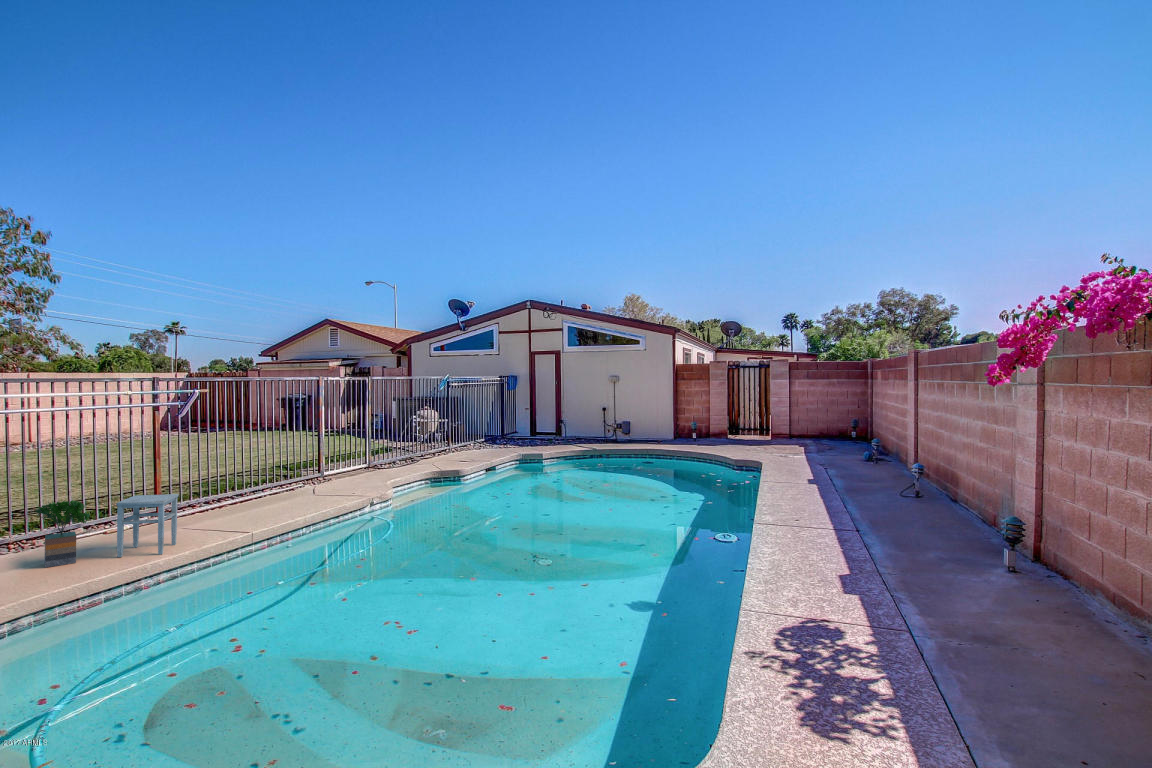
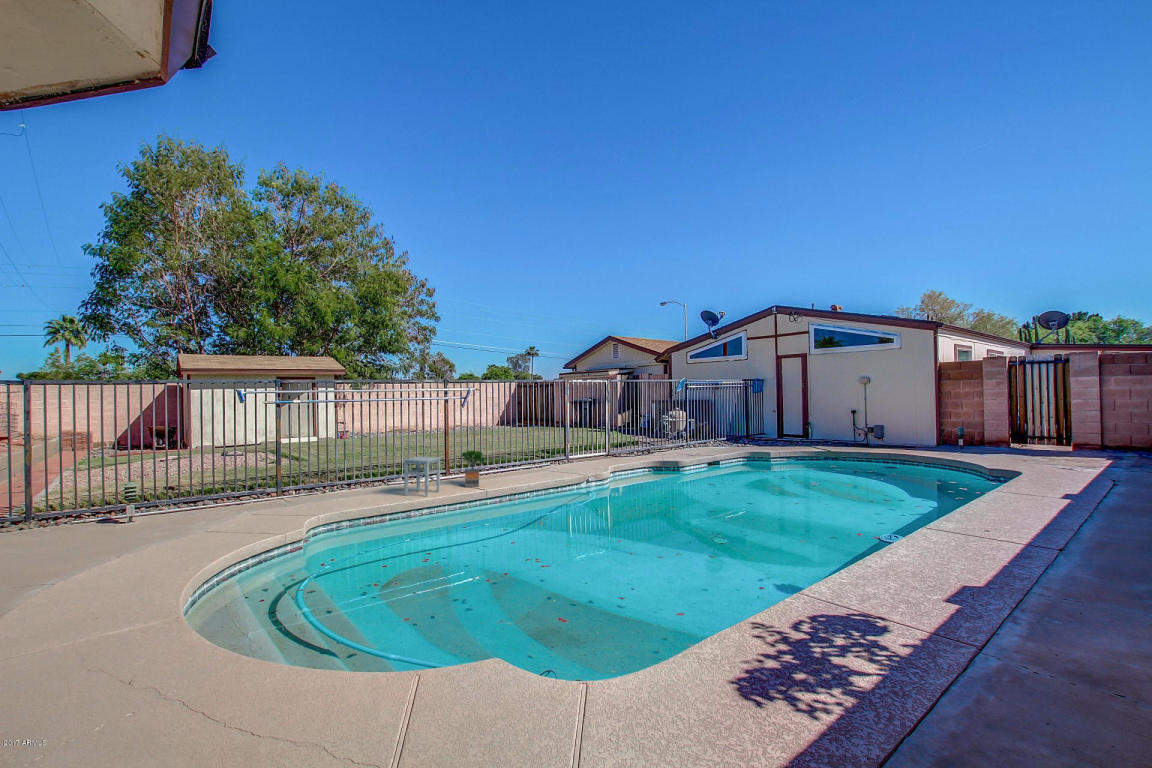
potted tree: present [36,500,90,567] -> present [461,451,484,487]

